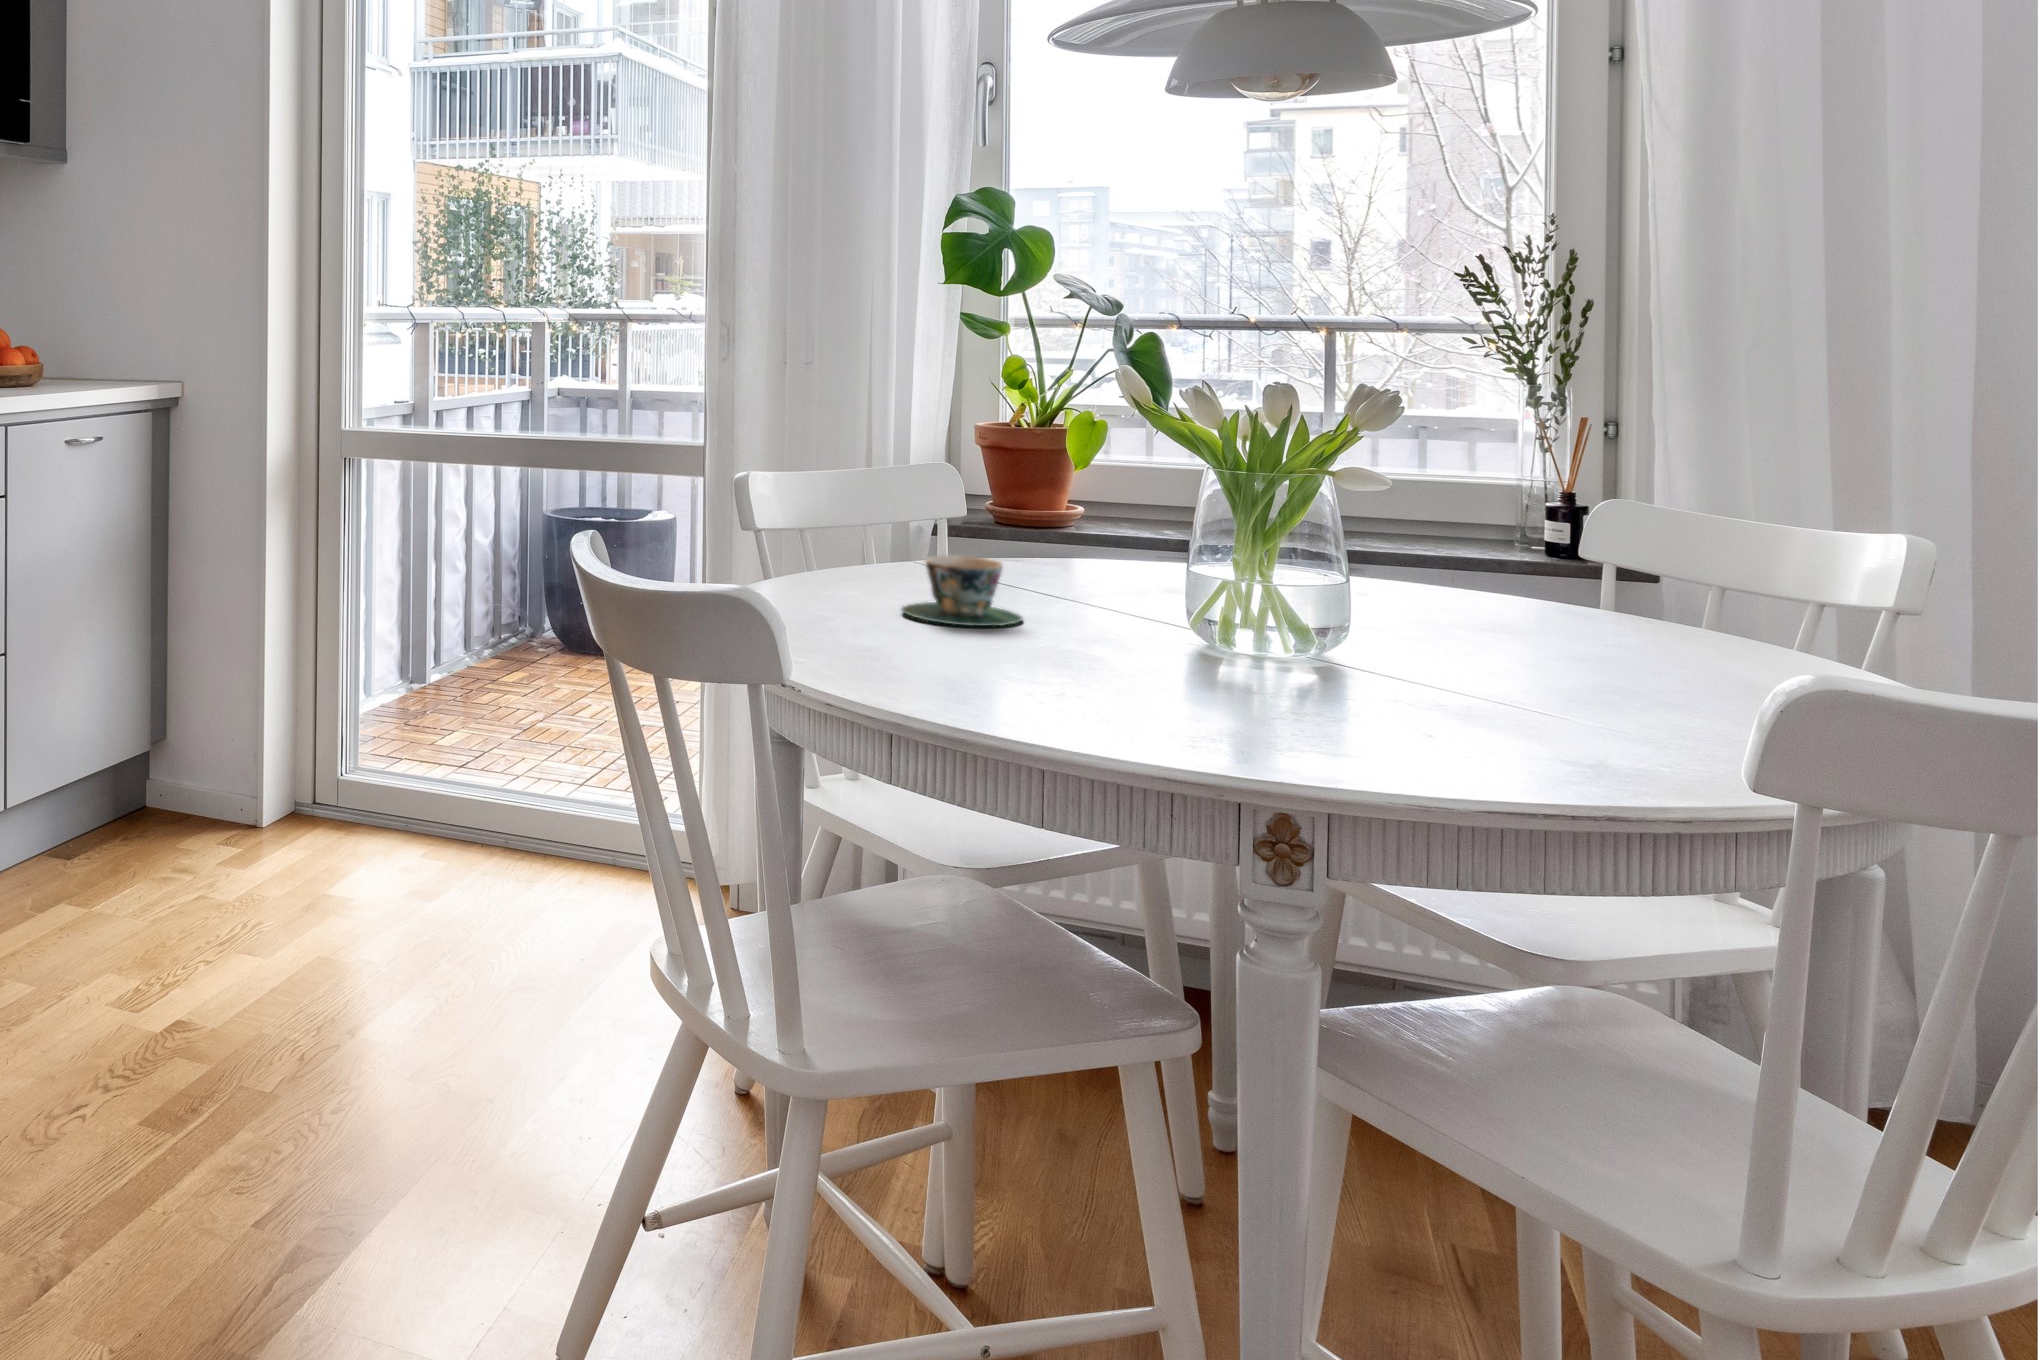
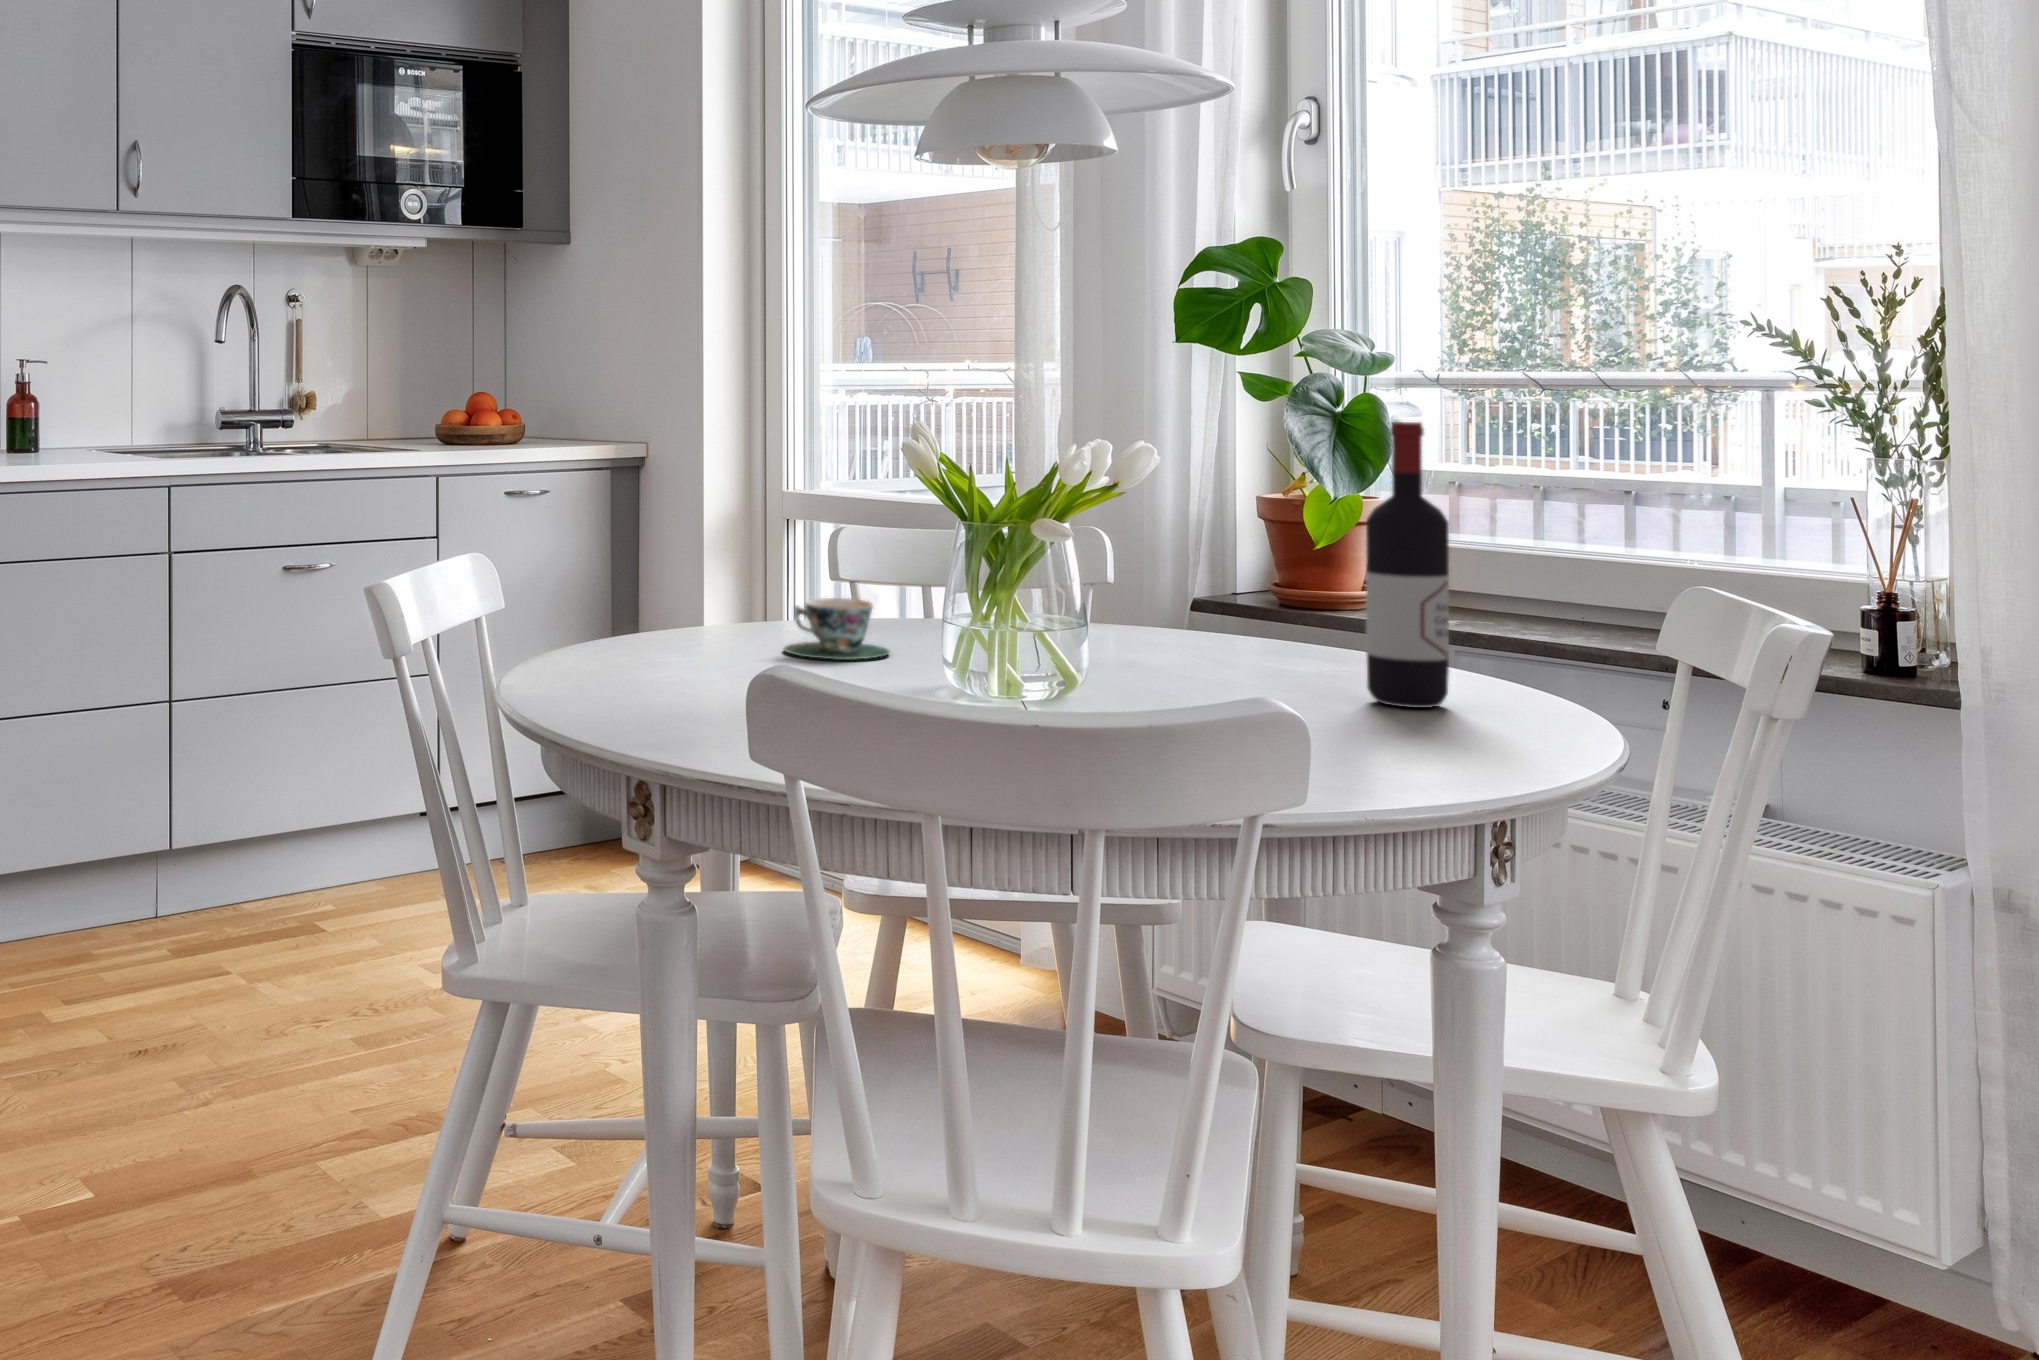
wine bottle: none [1502,360,1589,631] -> present [1366,422,1449,708]

